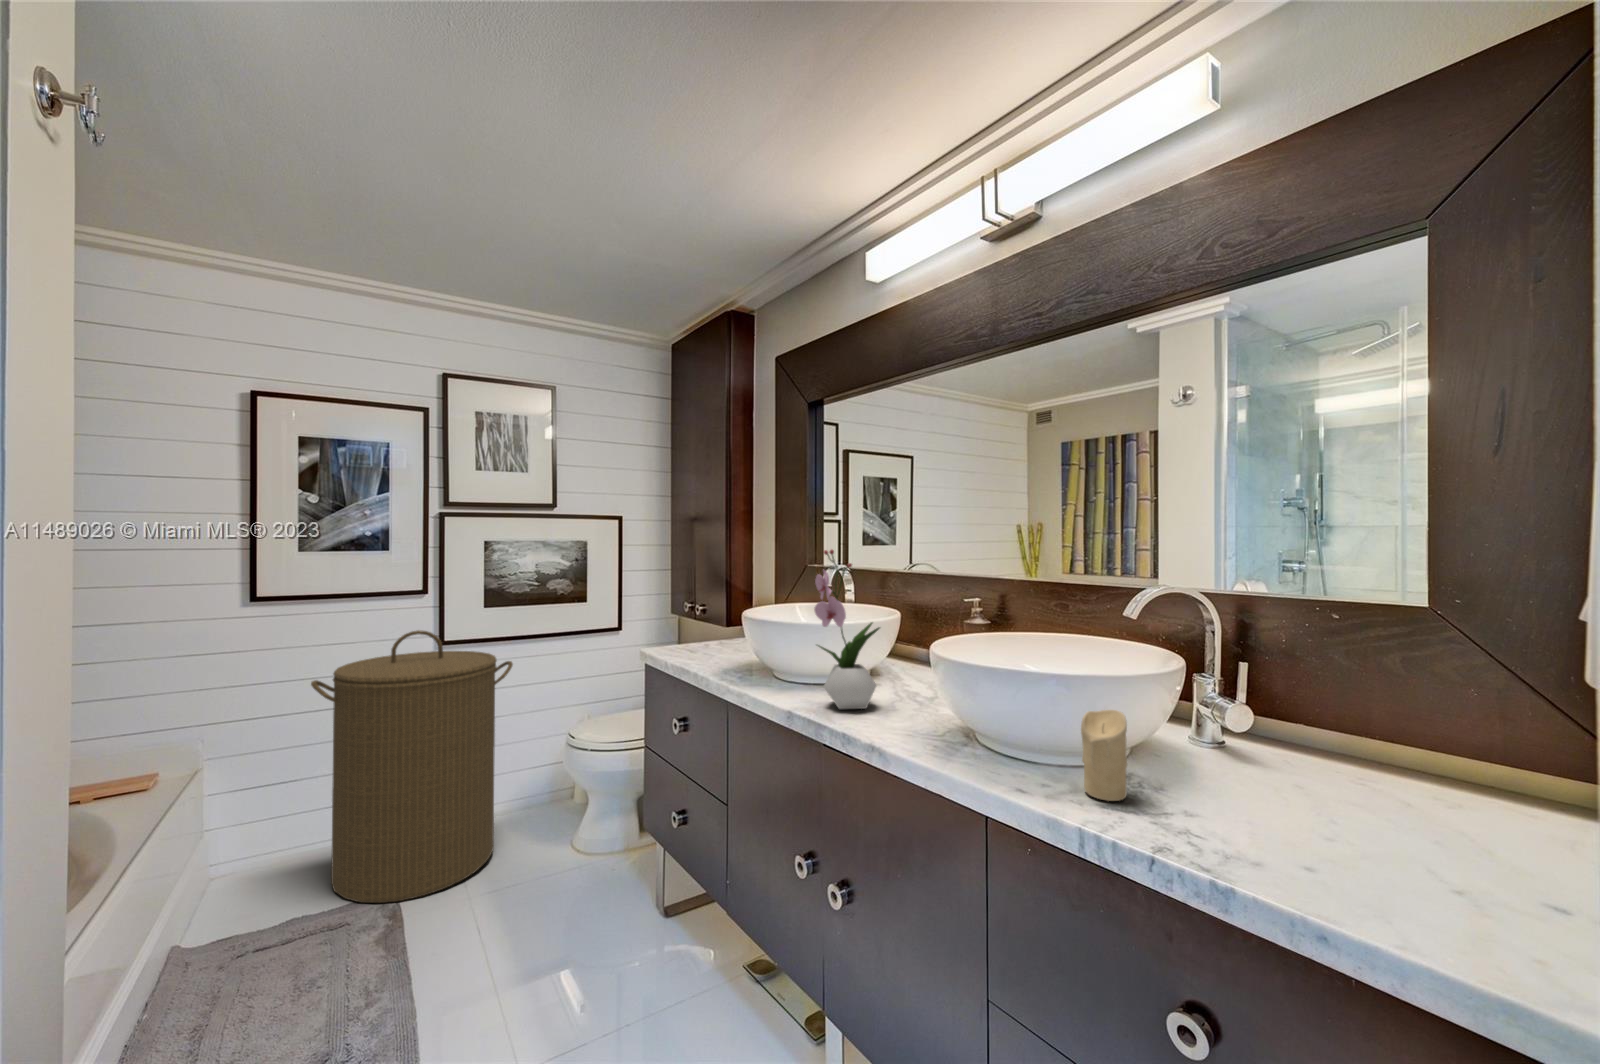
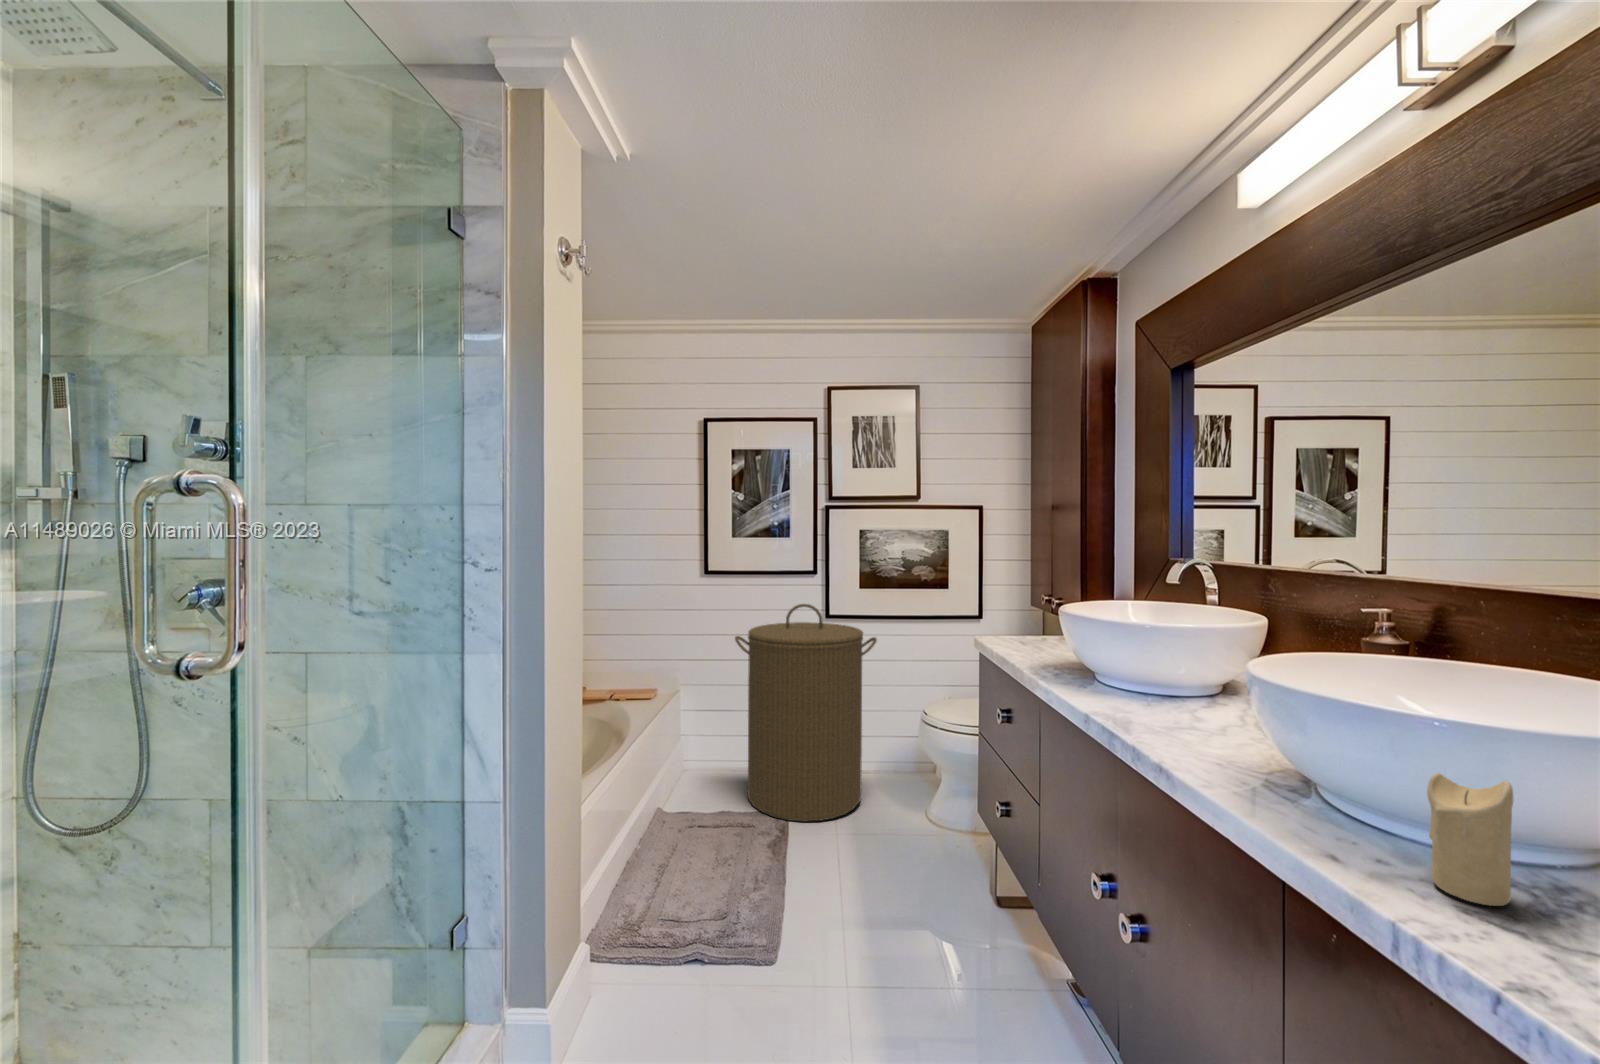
flower arrangement: present [814,550,880,709] -> none [1118,539,1201,727]

